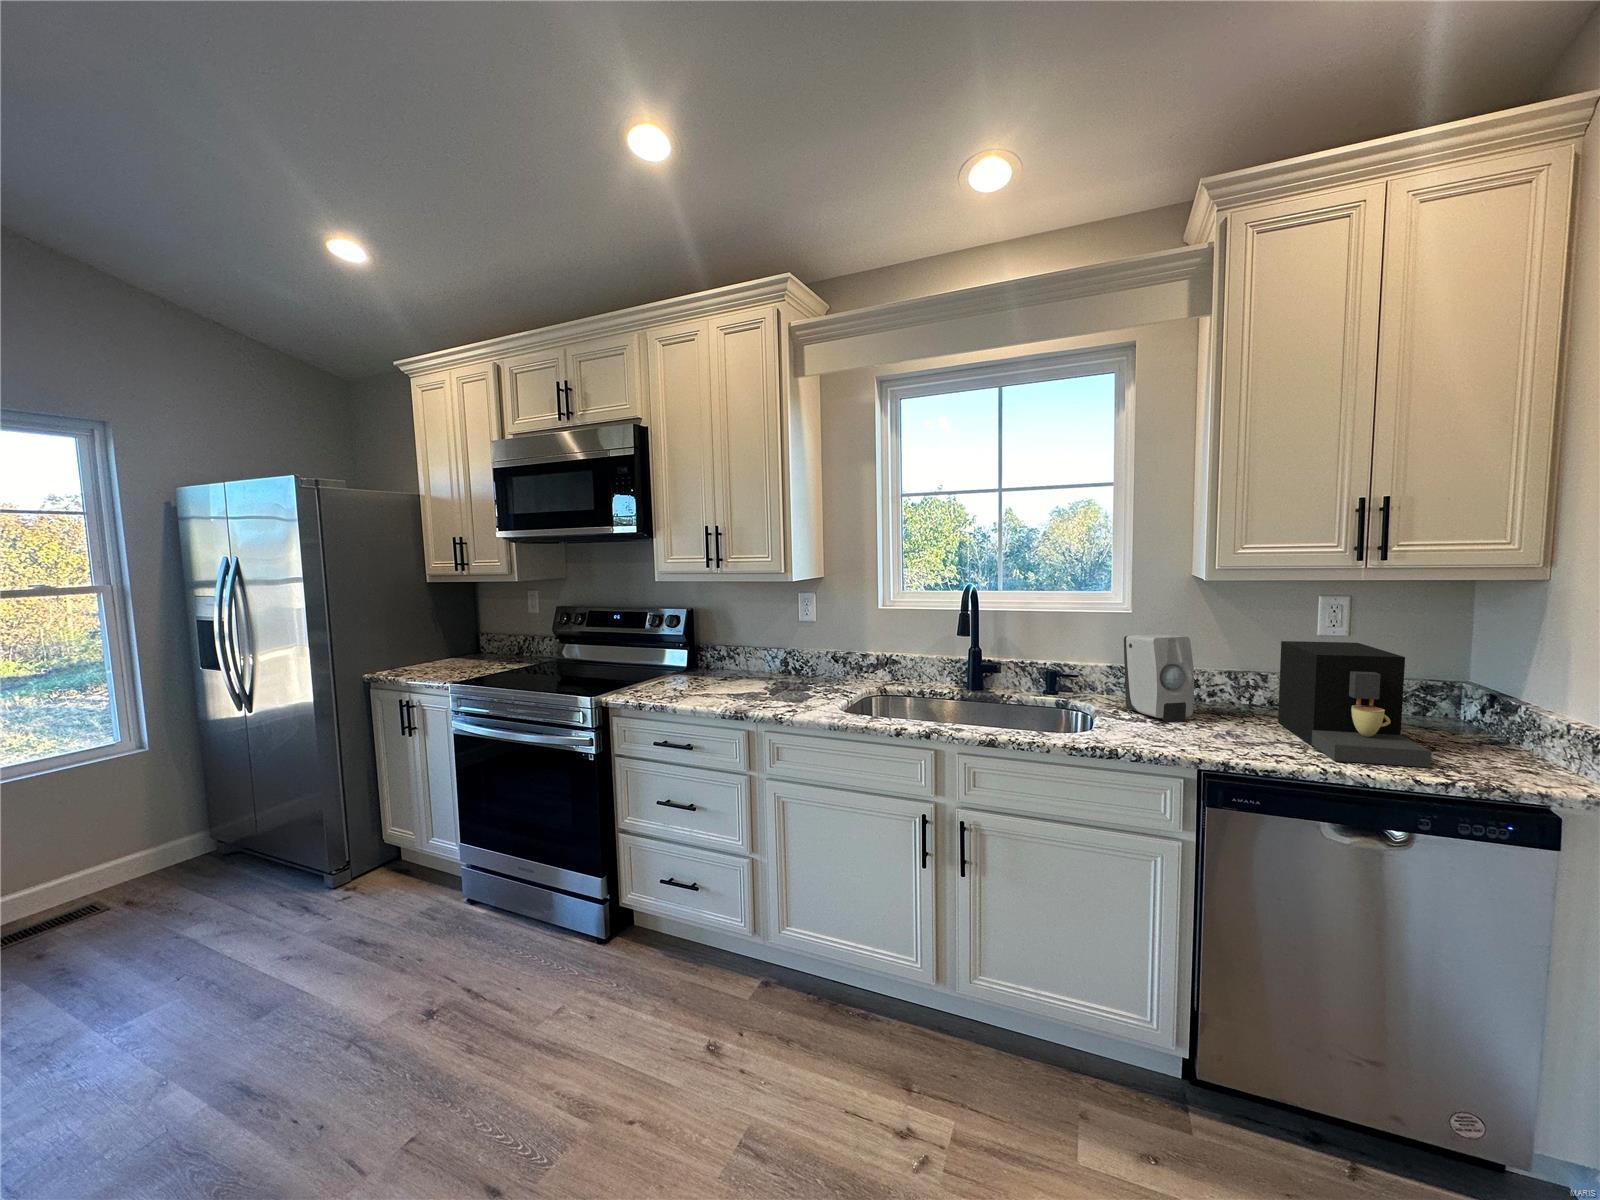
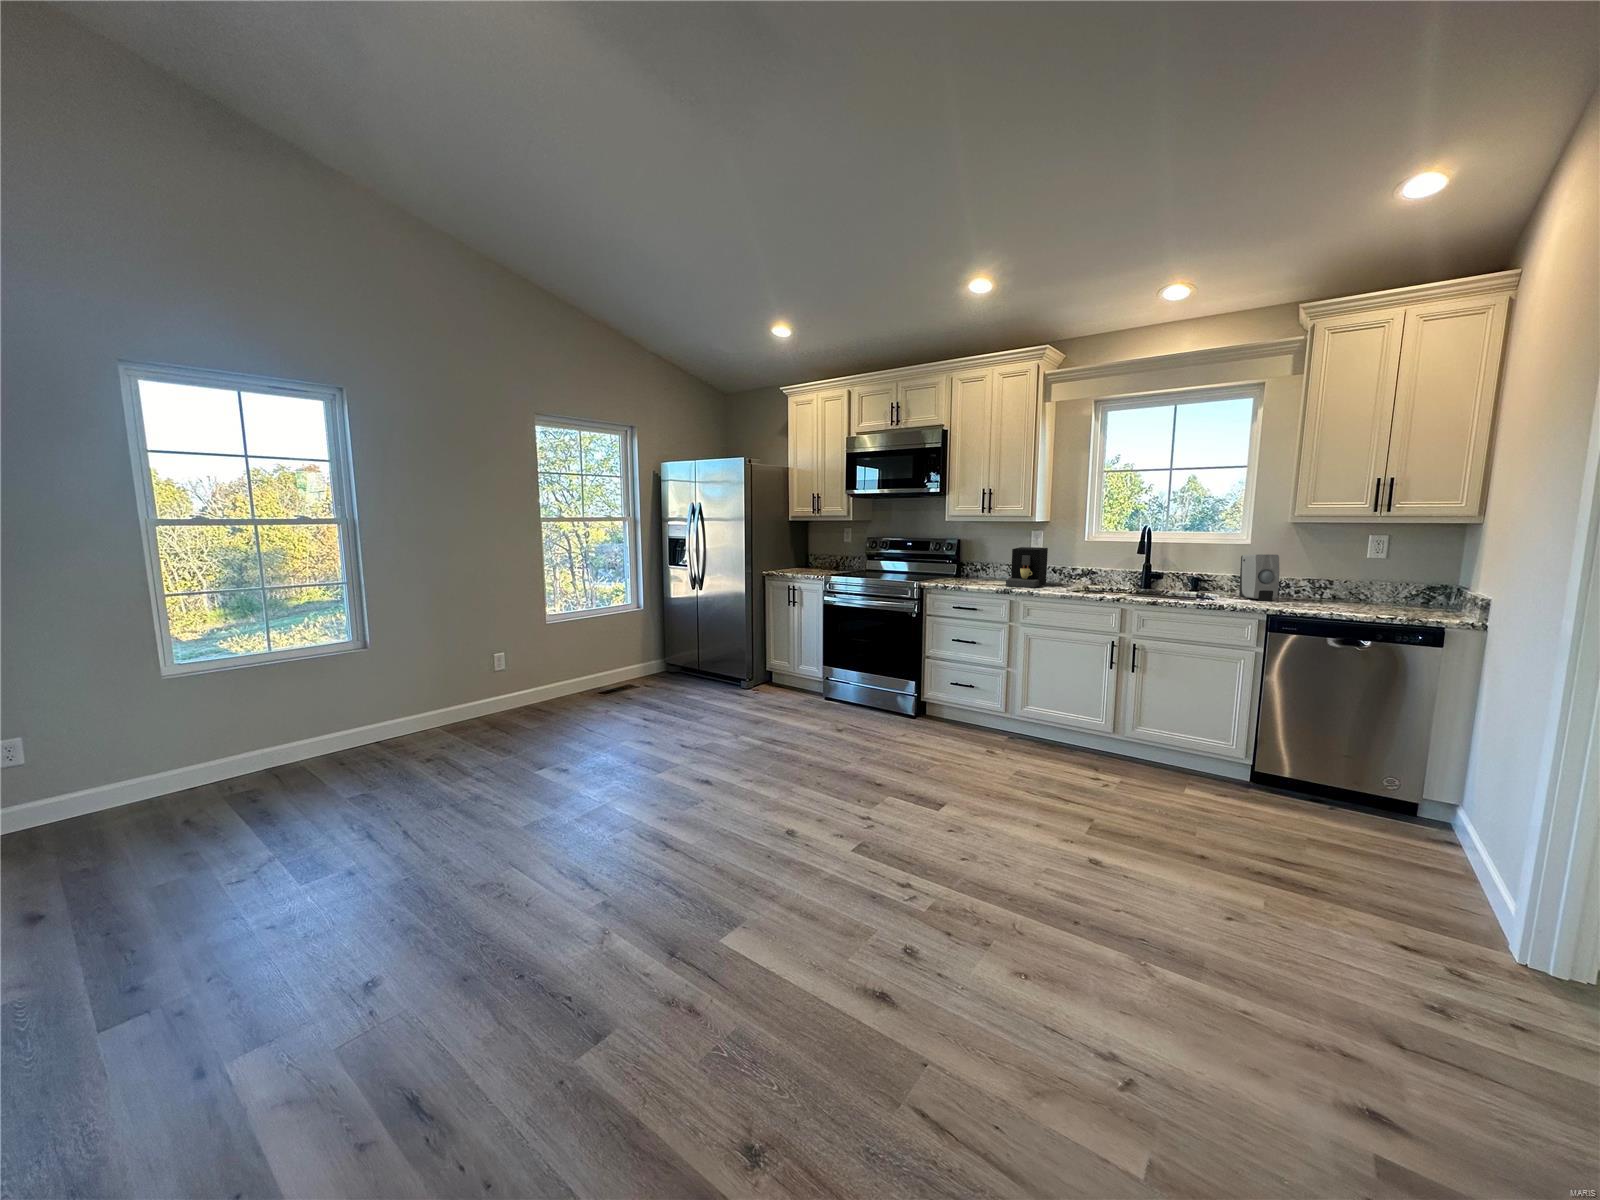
coffee maker: present [1278,641,1431,767] -> present [1006,547,1048,587]

